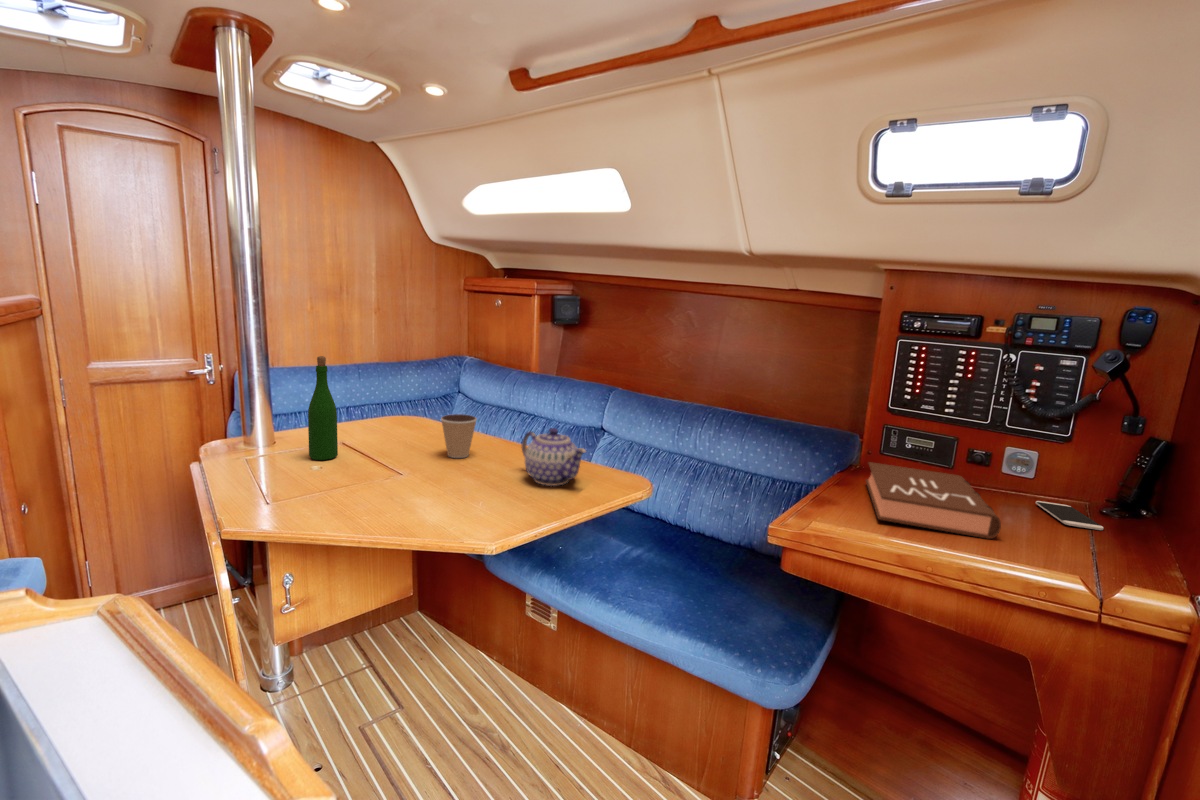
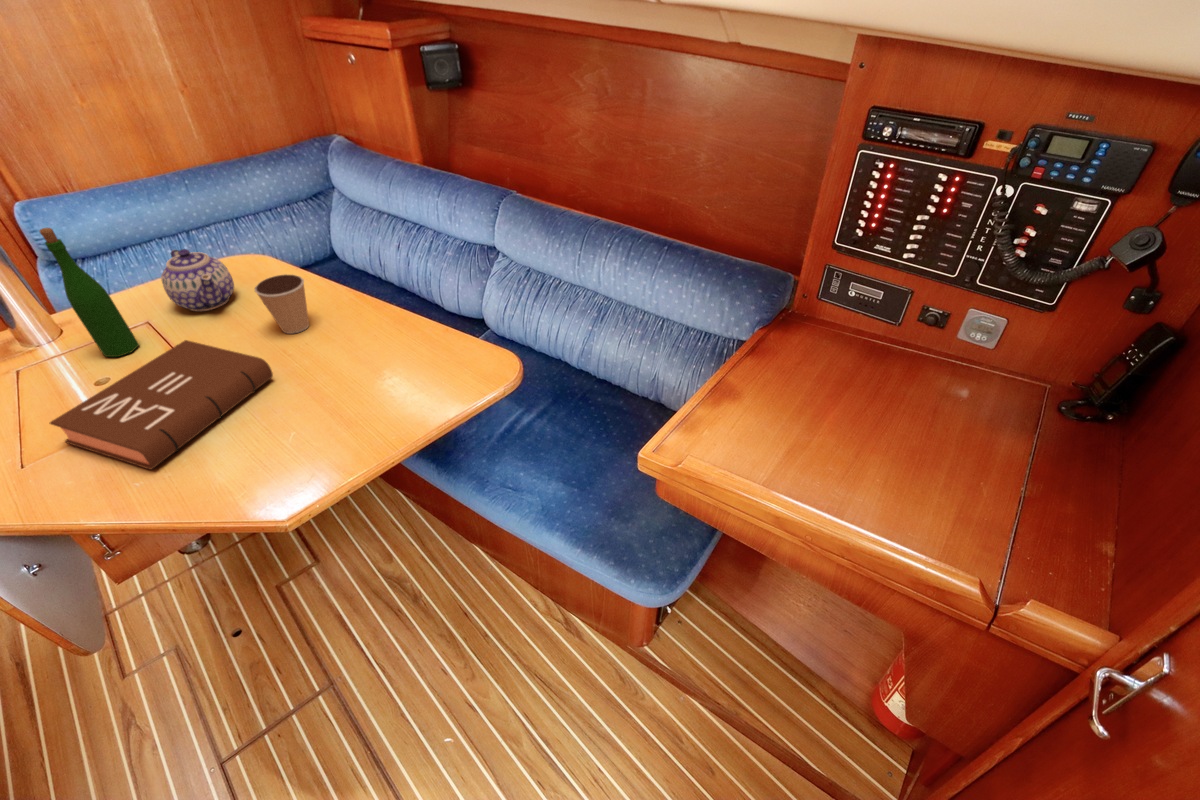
teapot: present [522,428,586,486] -> present [161,249,234,311]
book: present [866,462,1001,539] -> present [50,340,273,469]
smartphone: present [1036,501,1103,530] -> none [983,388,1052,446]

